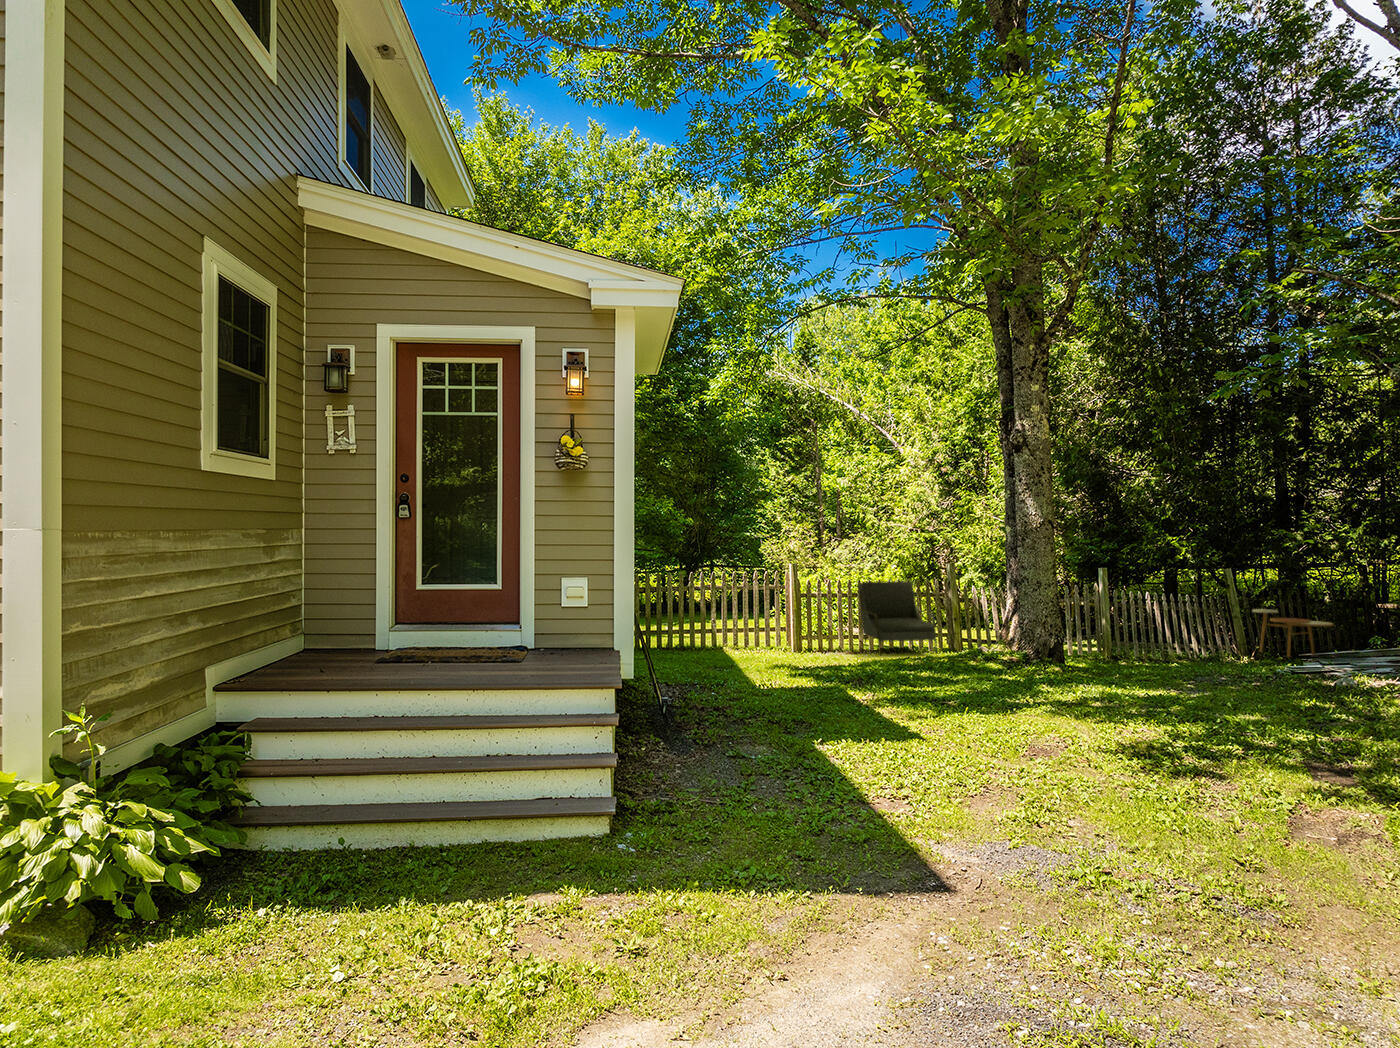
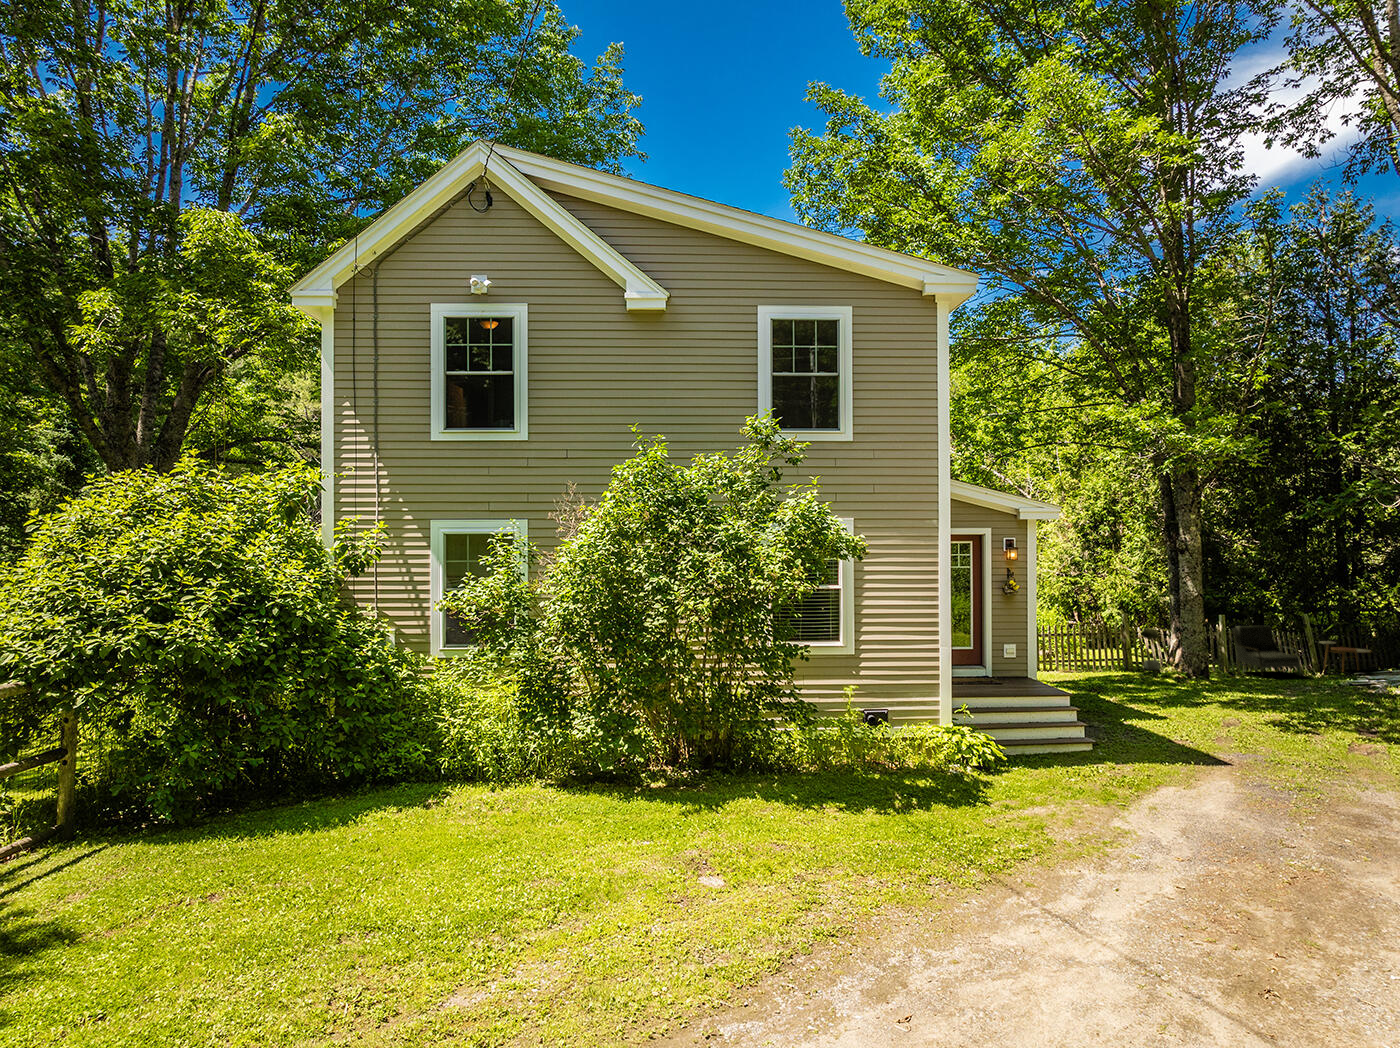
armchair: present [858,581,938,655] -> present [1232,626,1301,676]
potted tree: none [977,587,1006,654] -> present [1141,628,1160,670]

